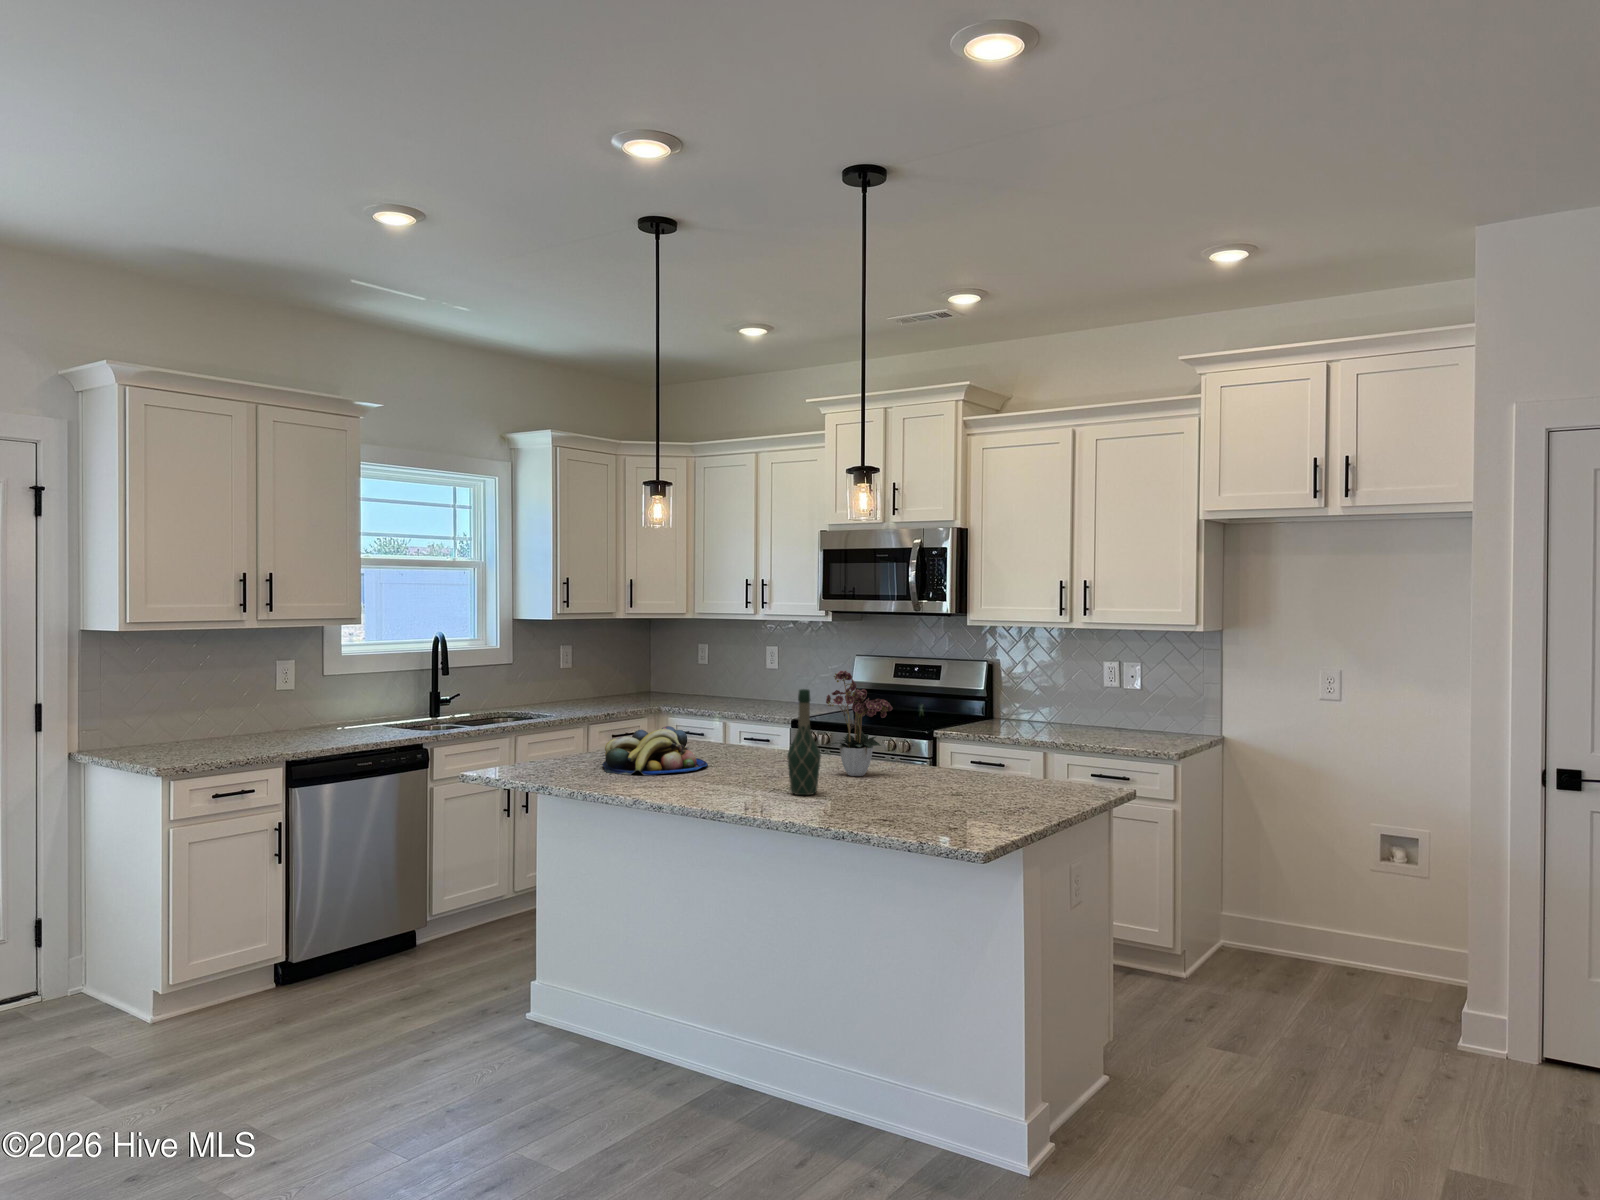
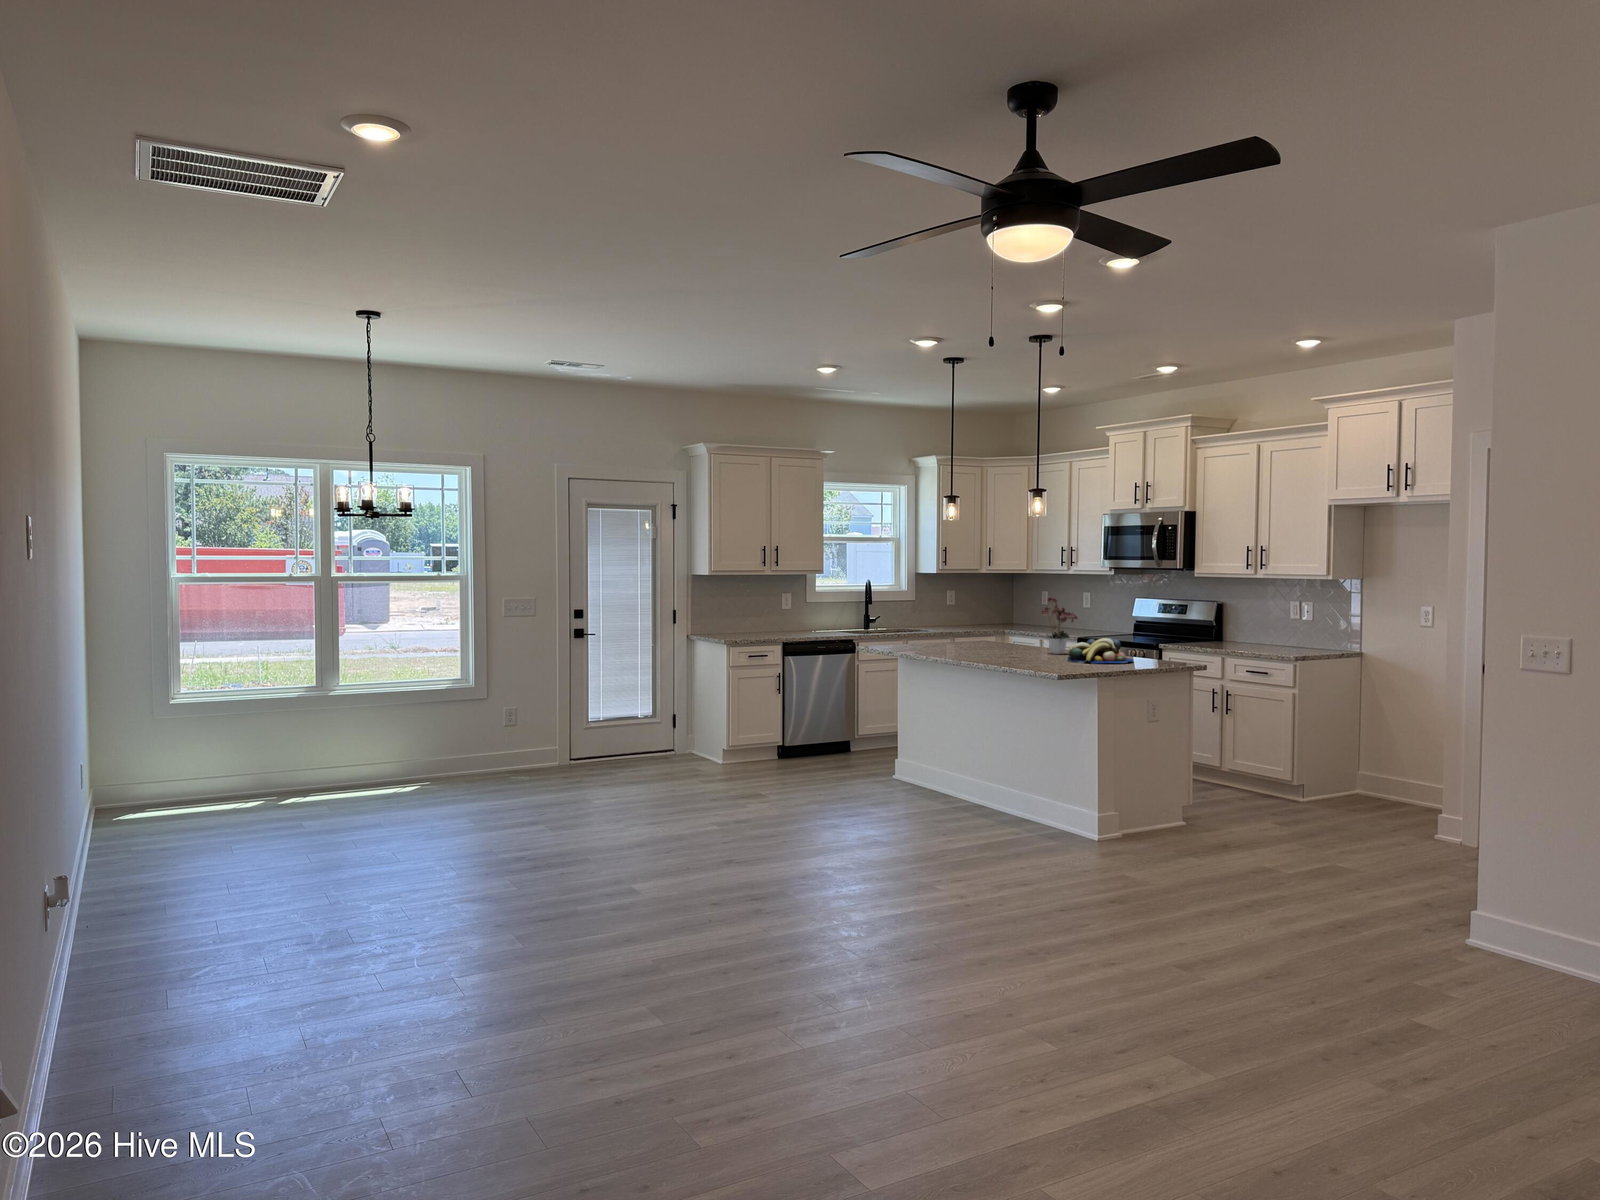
wine bottle: present [787,689,821,795] -> none [1005,604,1023,657]
fruit bowl: present [602,726,708,775] -> present [1068,638,1133,664]

